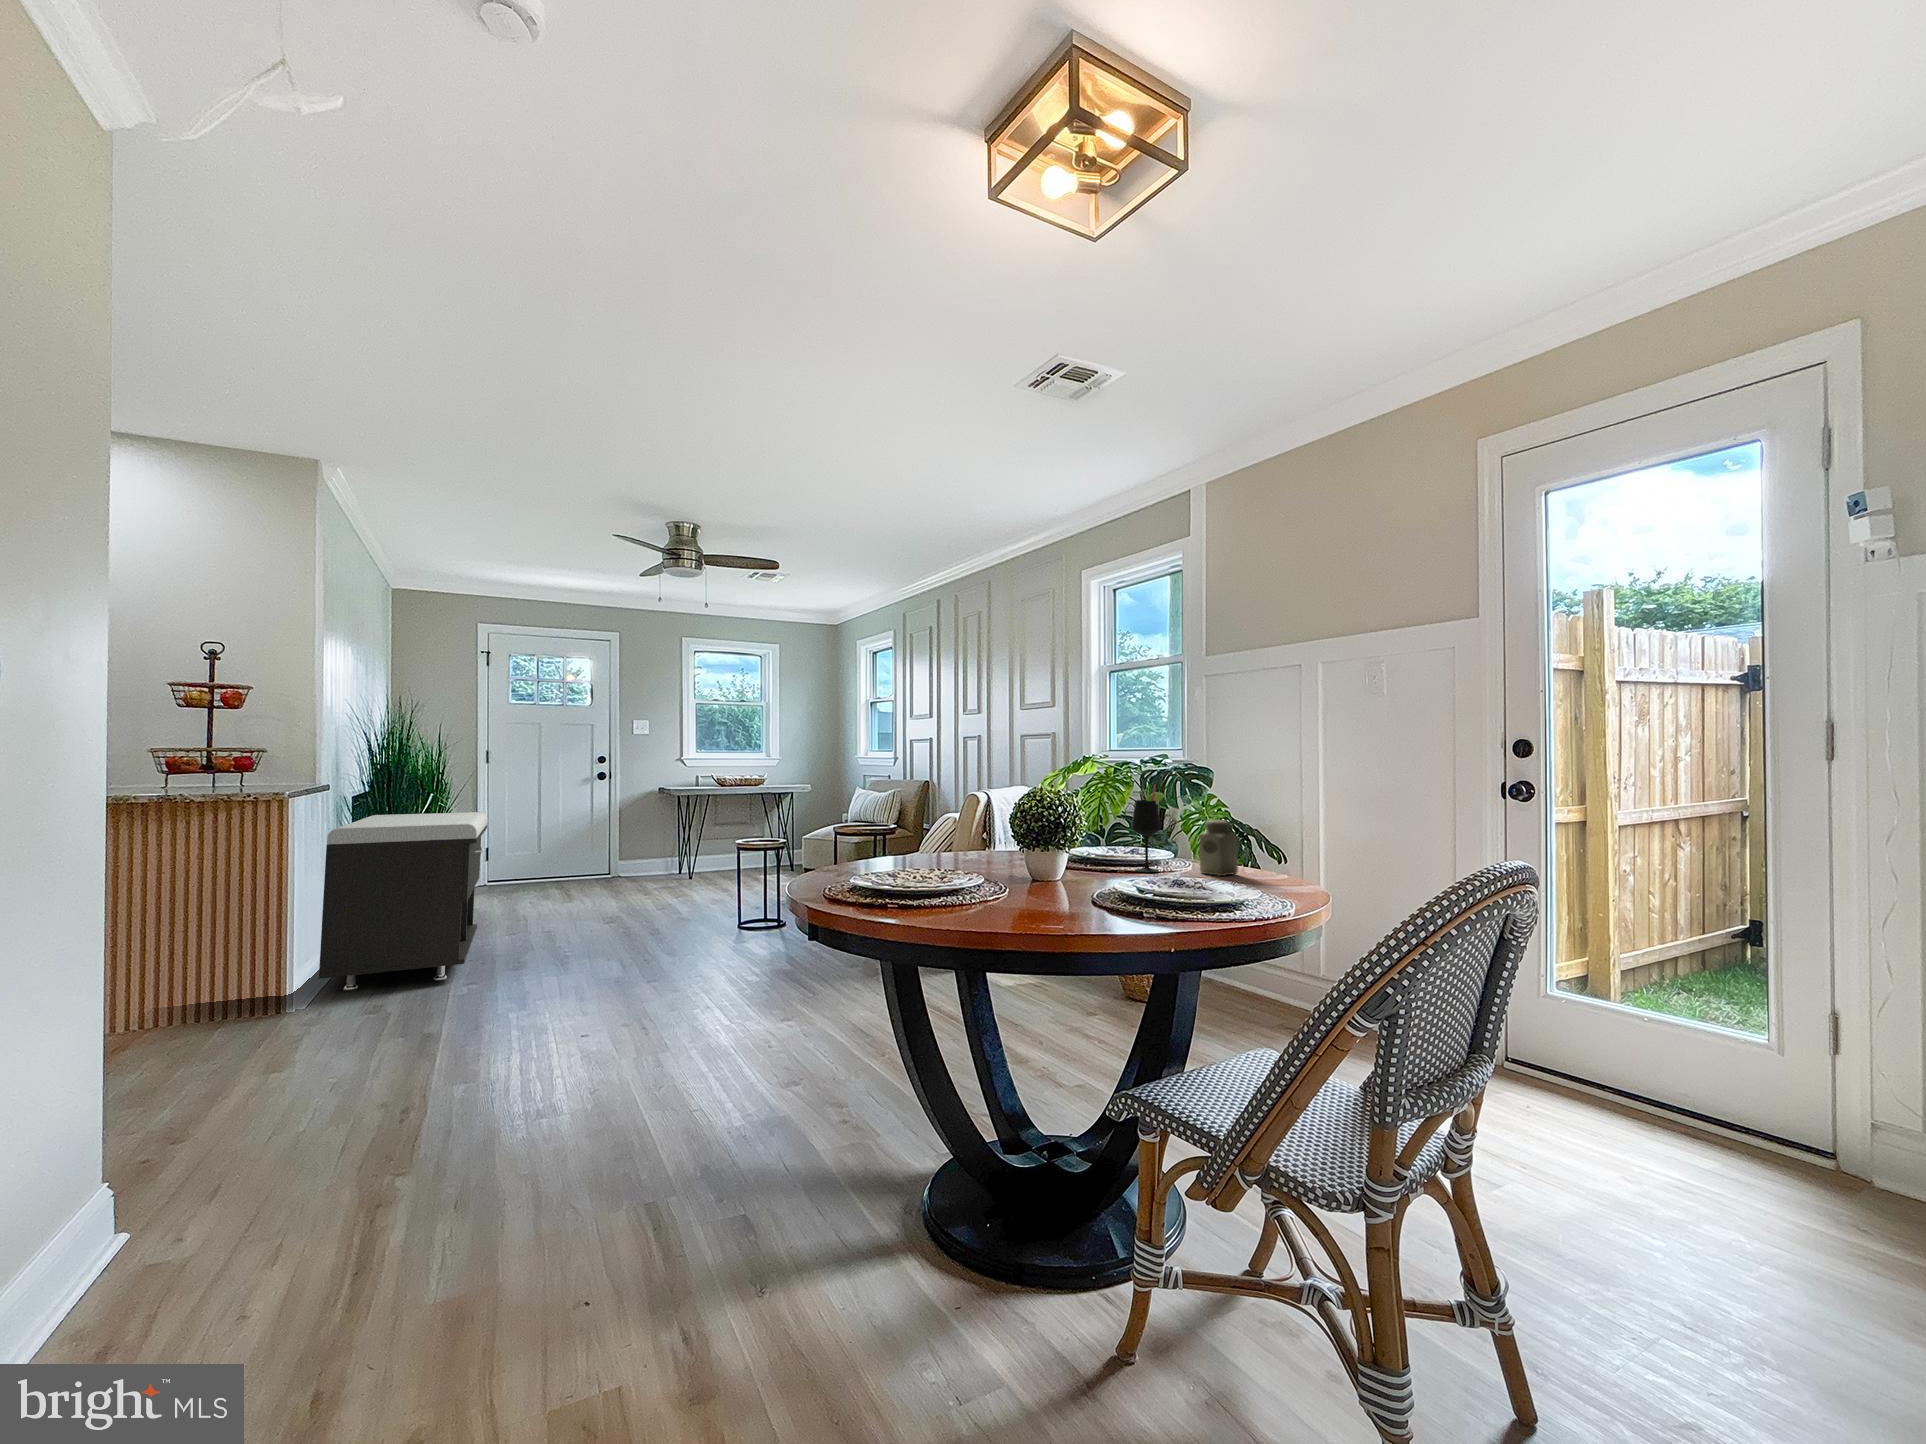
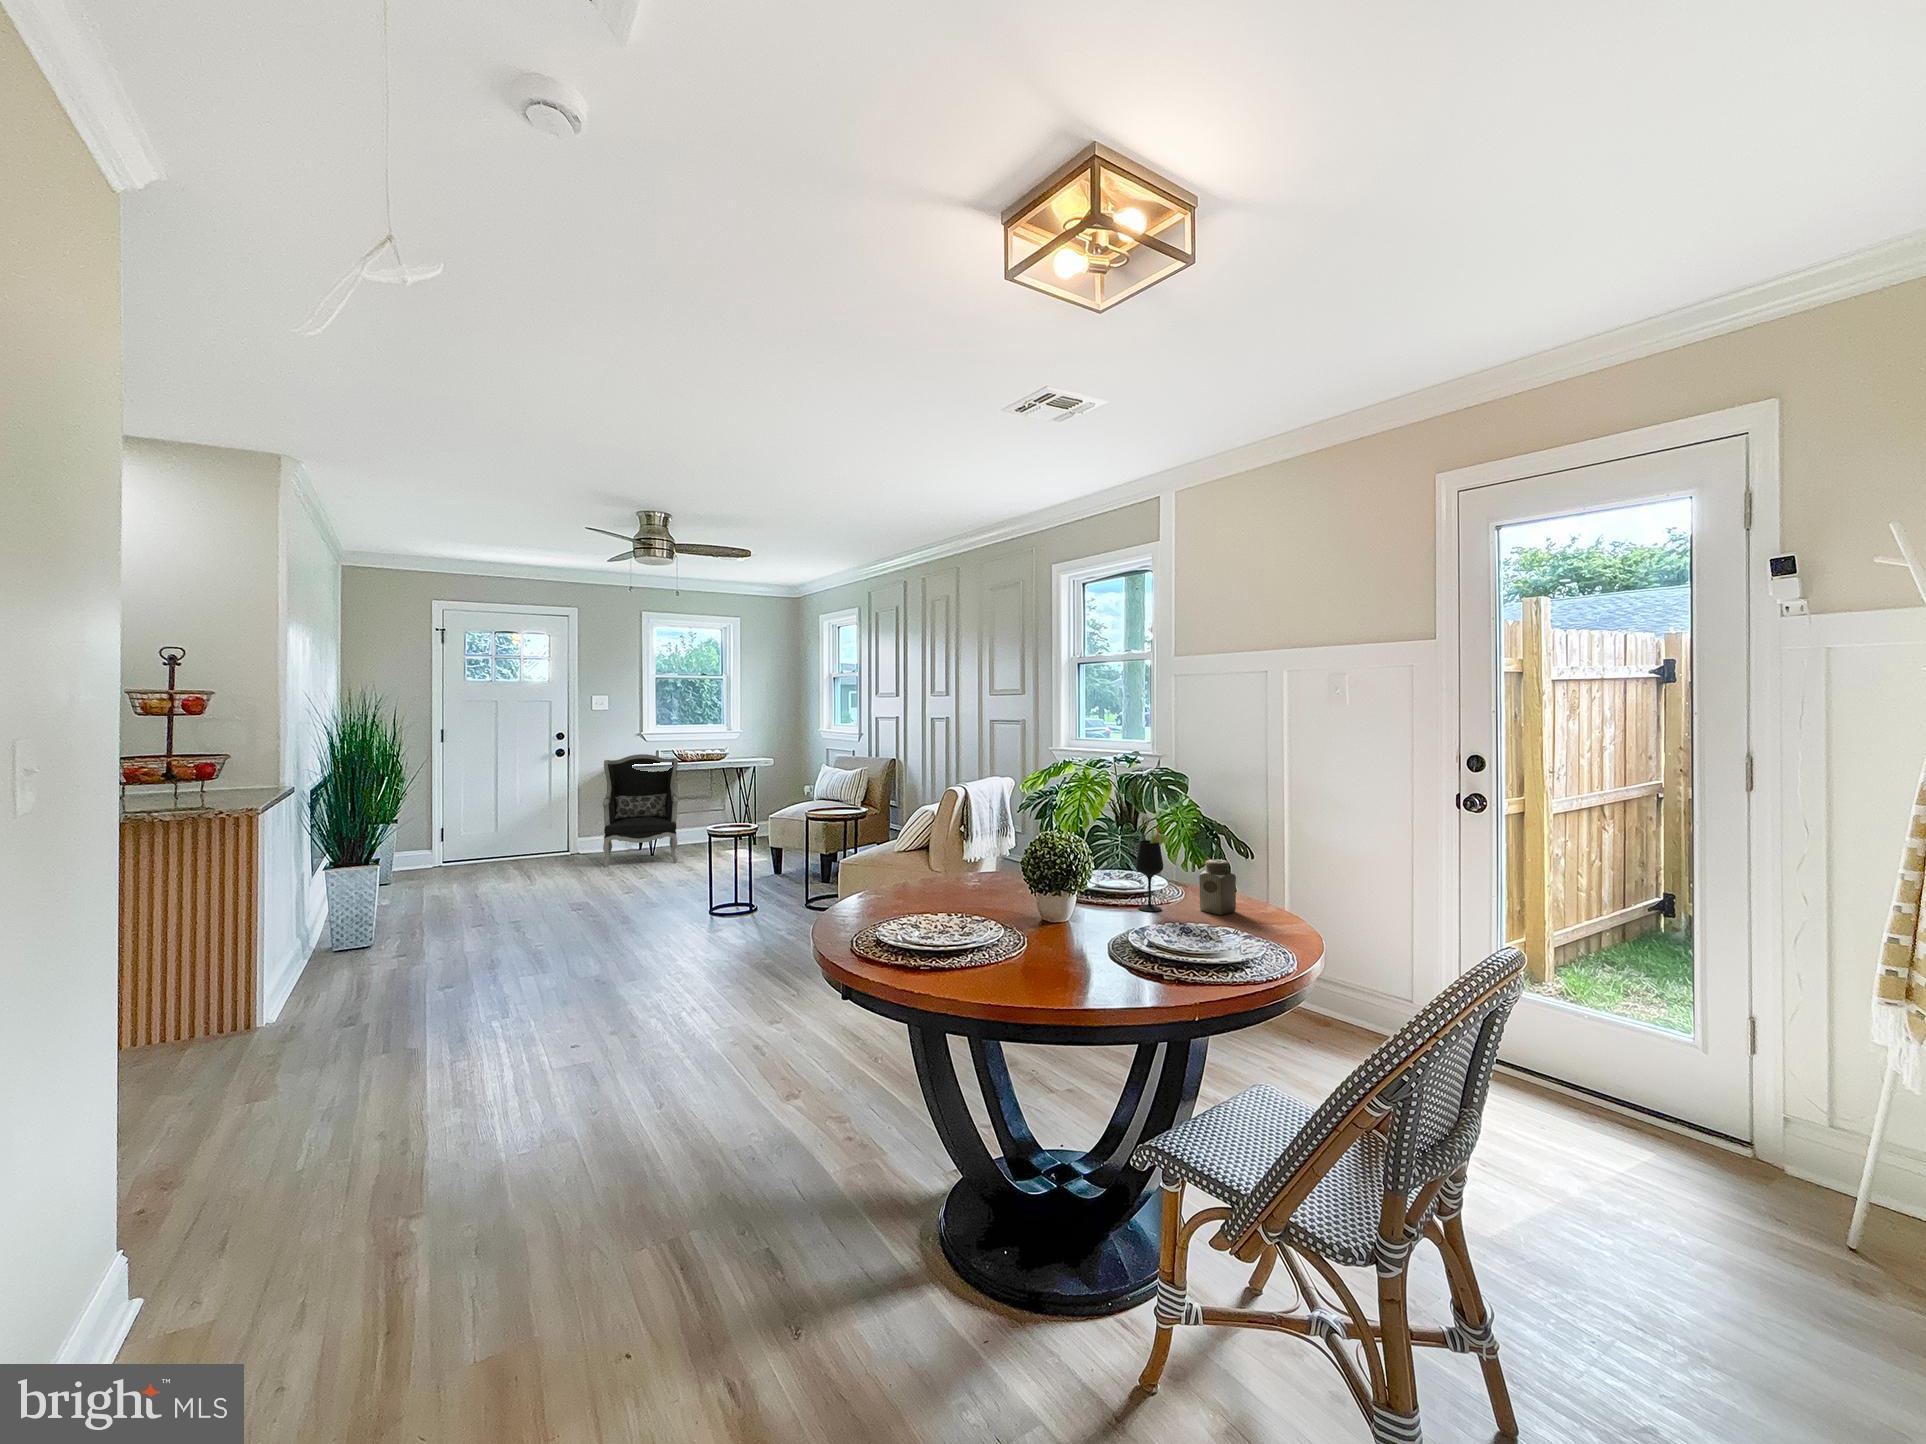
armchair: none [643,776,718,885] -> present [603,754,678,867]
storage bench: present [319,812,488,990] -> none [285,809,448,1001]

